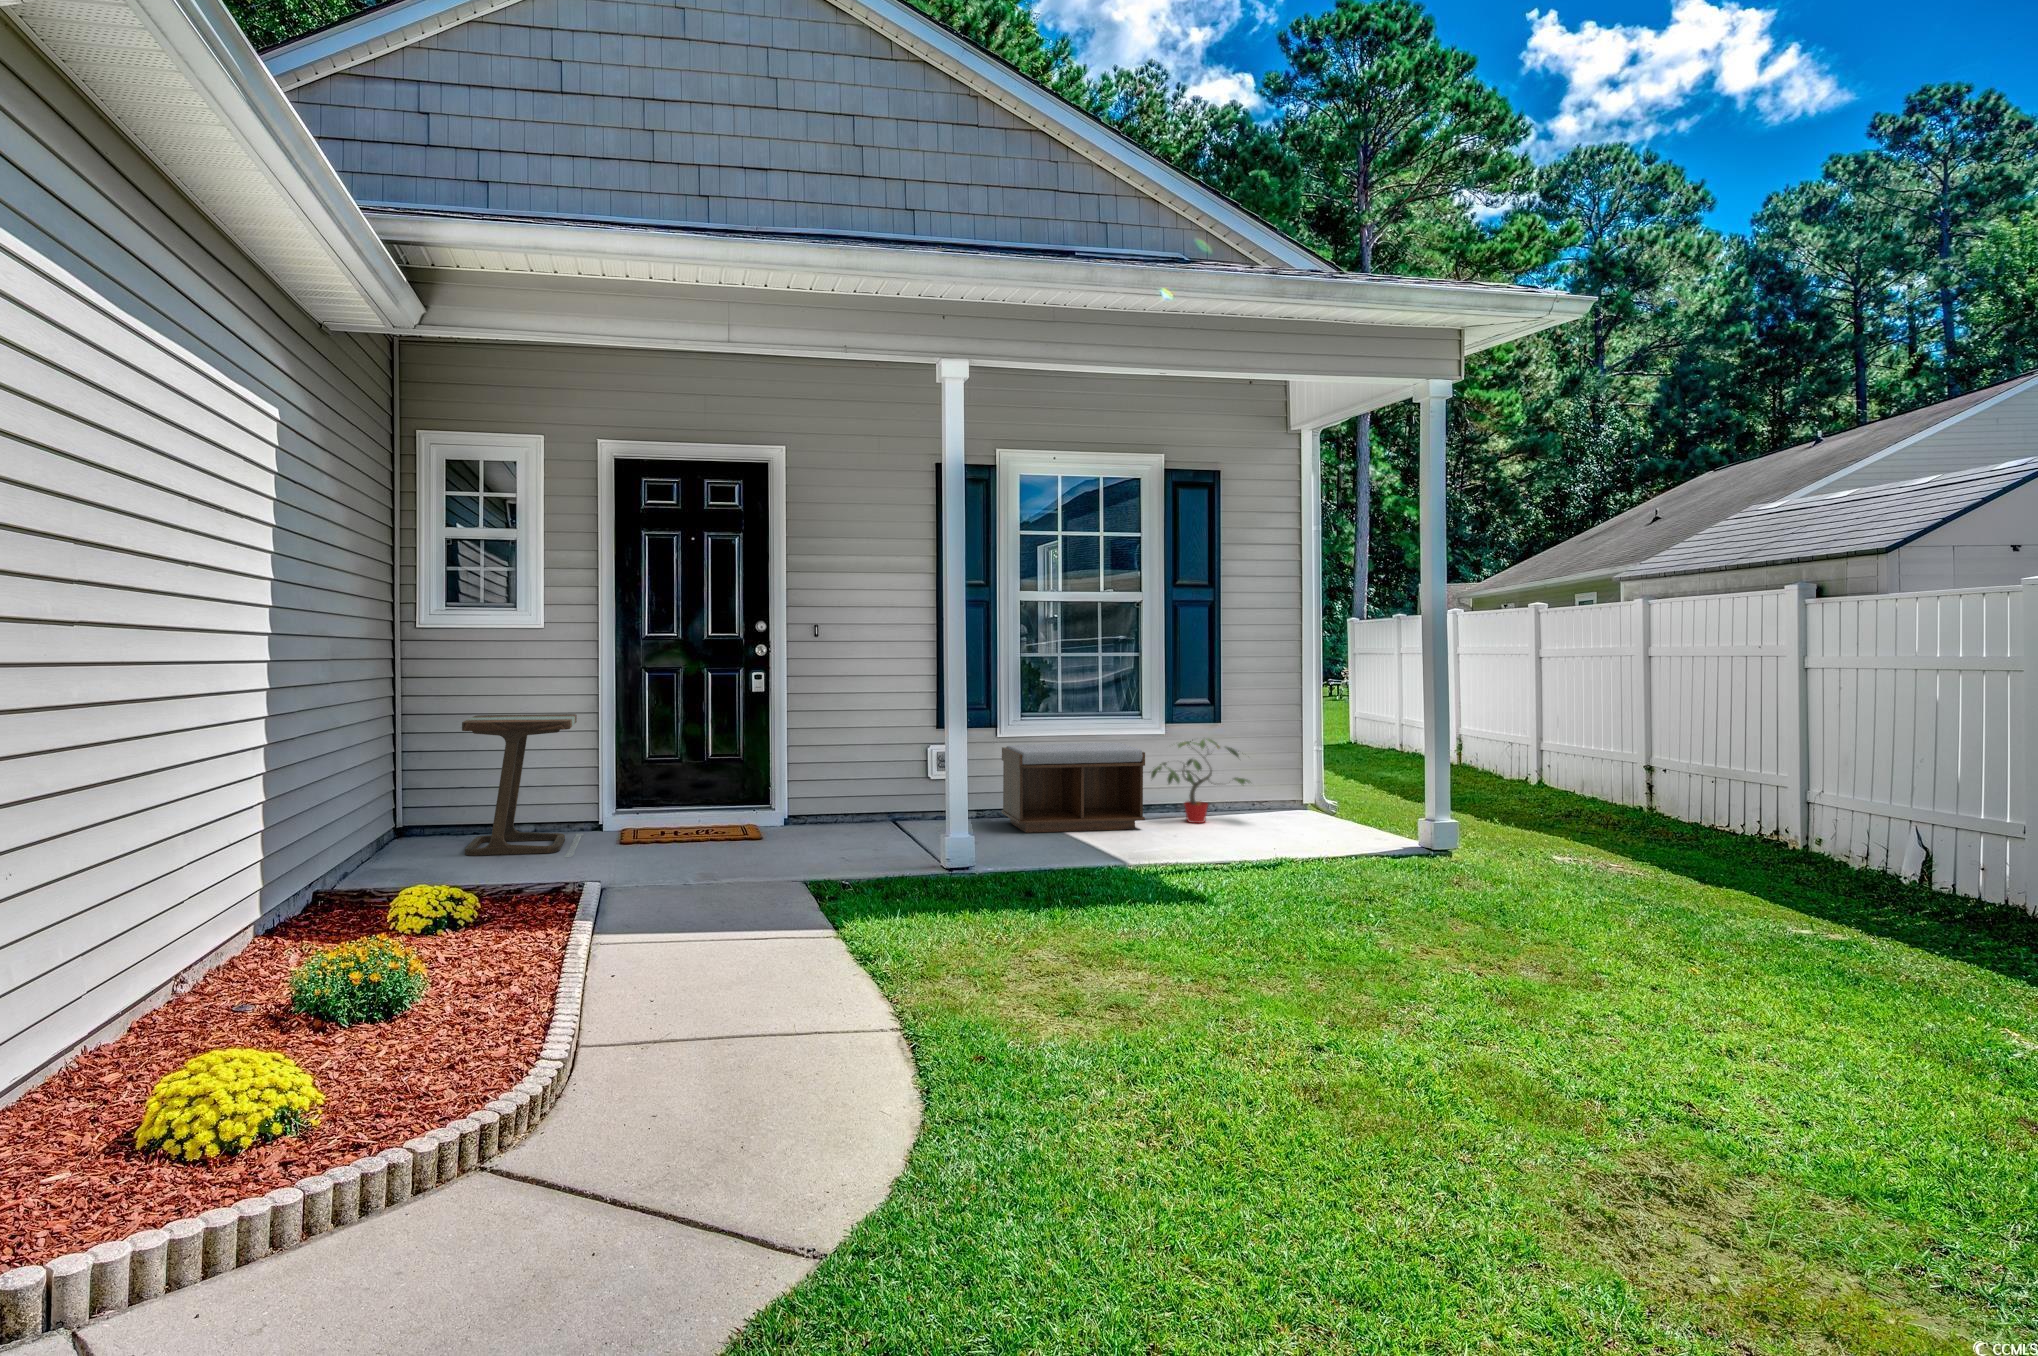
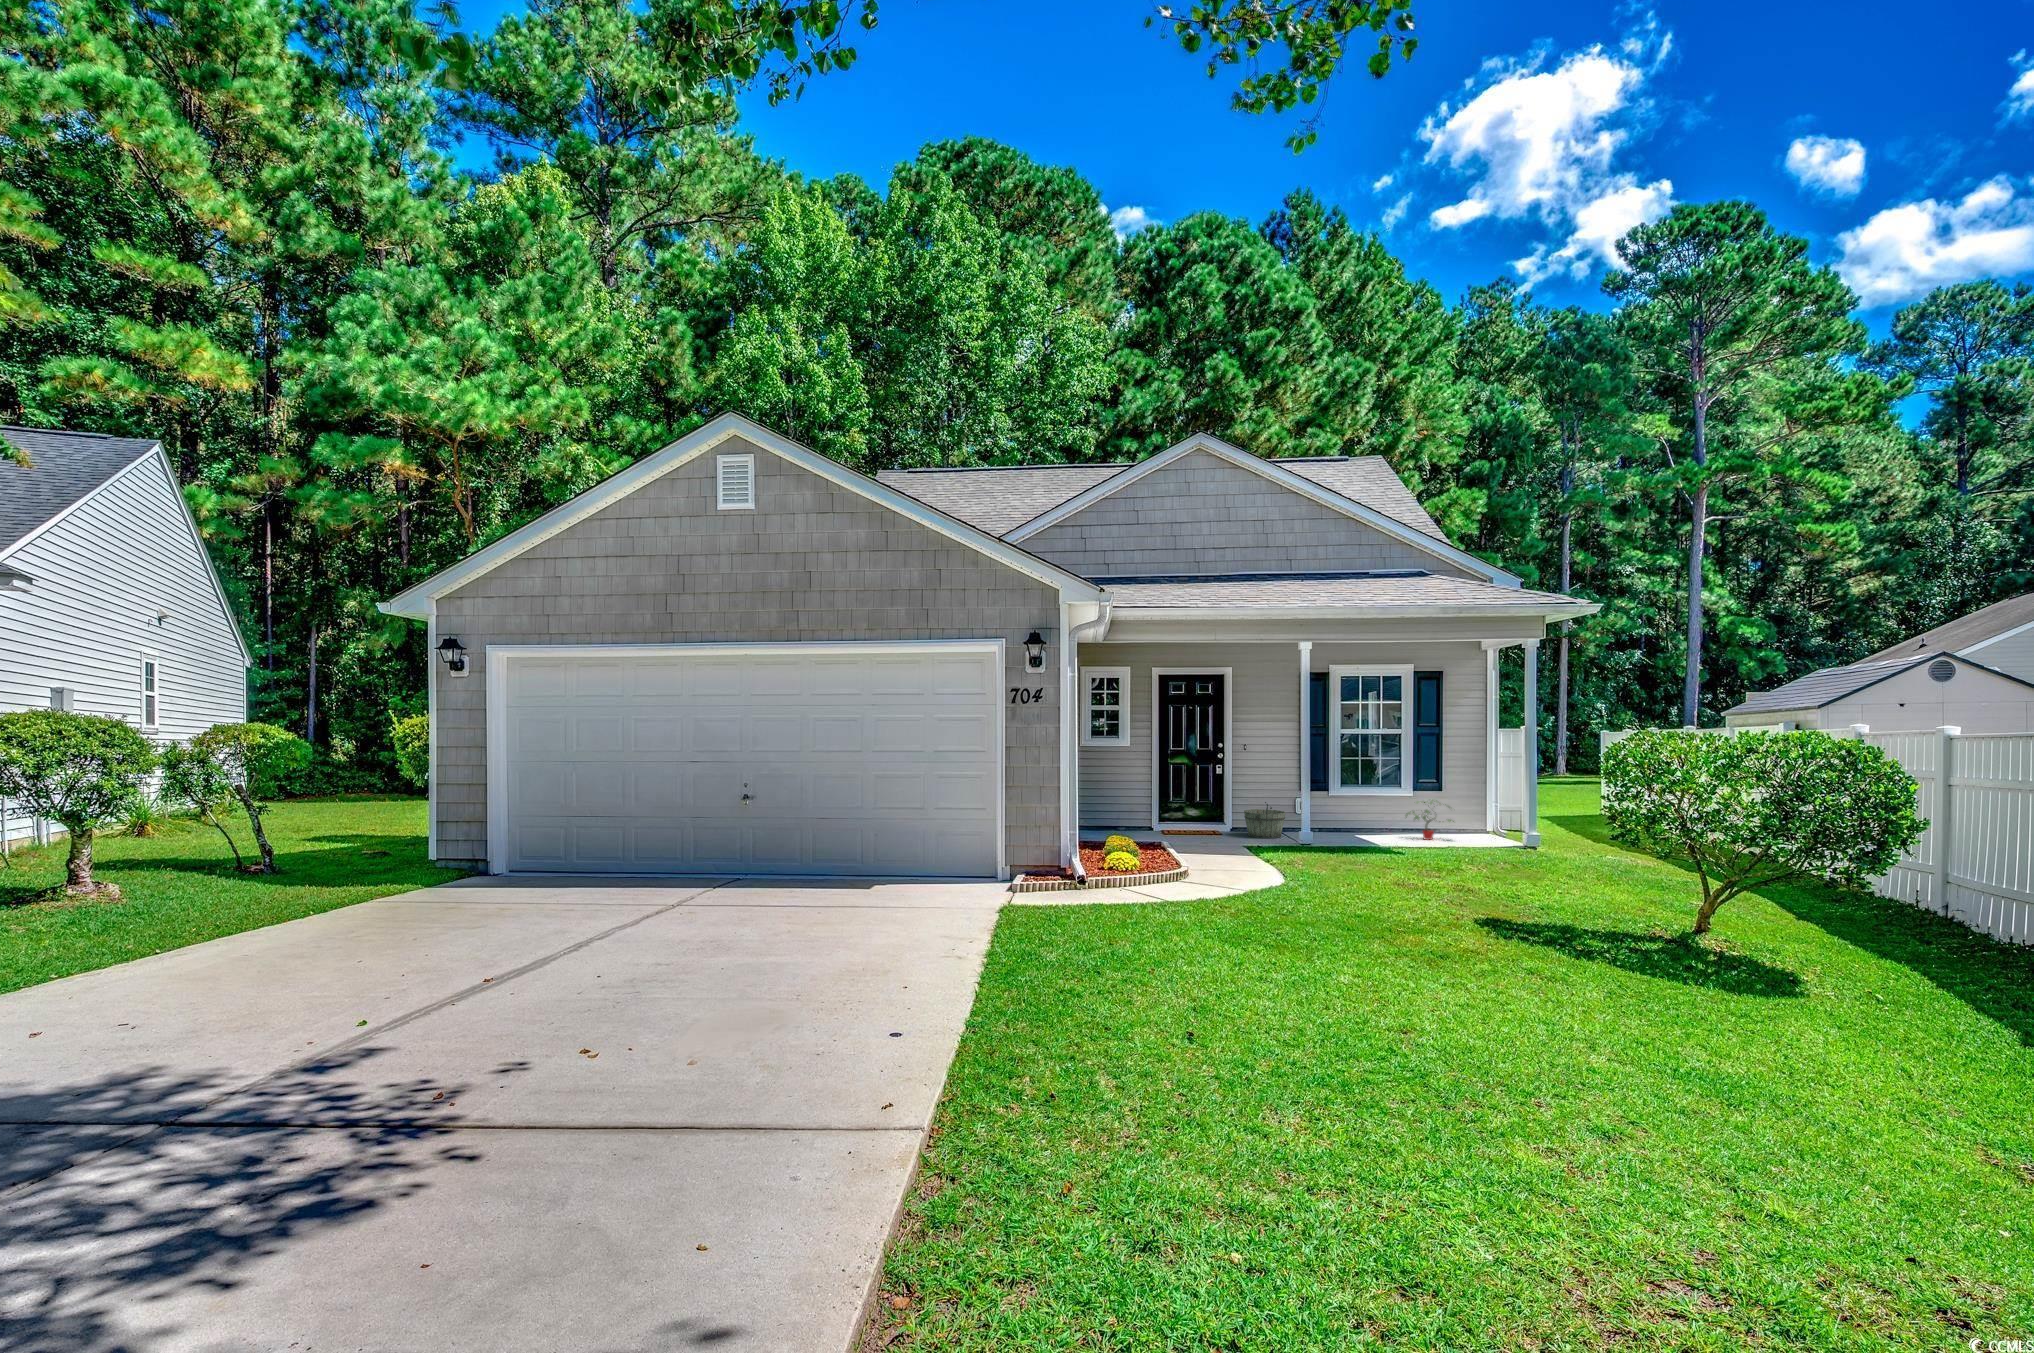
side table: present [462,714,582,856] -> none [1102,779,1147,837]
bench: present [1001,743,1145,833] -> none [1332,800,1399,840]
wooden bucket: none [814,756,907,841] -> present [1244,802,1286,838]

